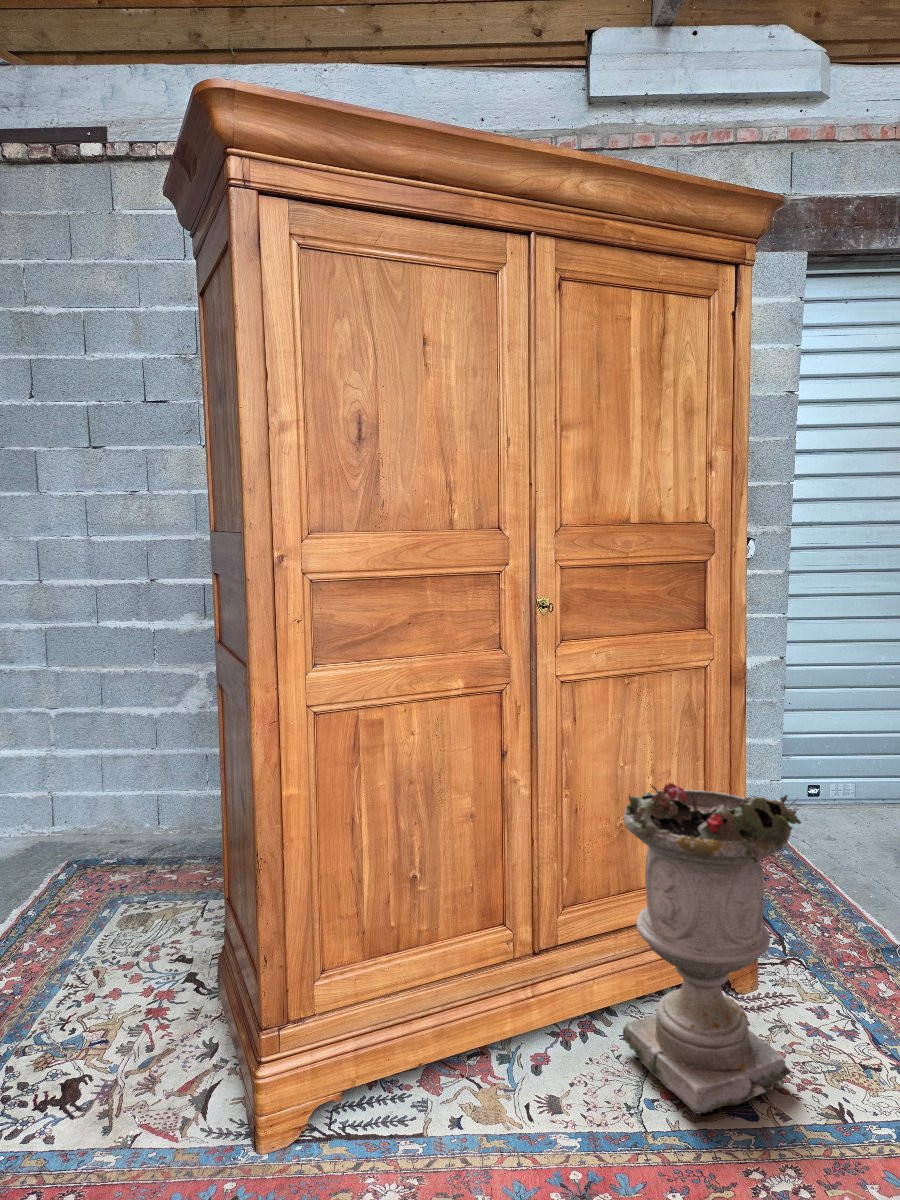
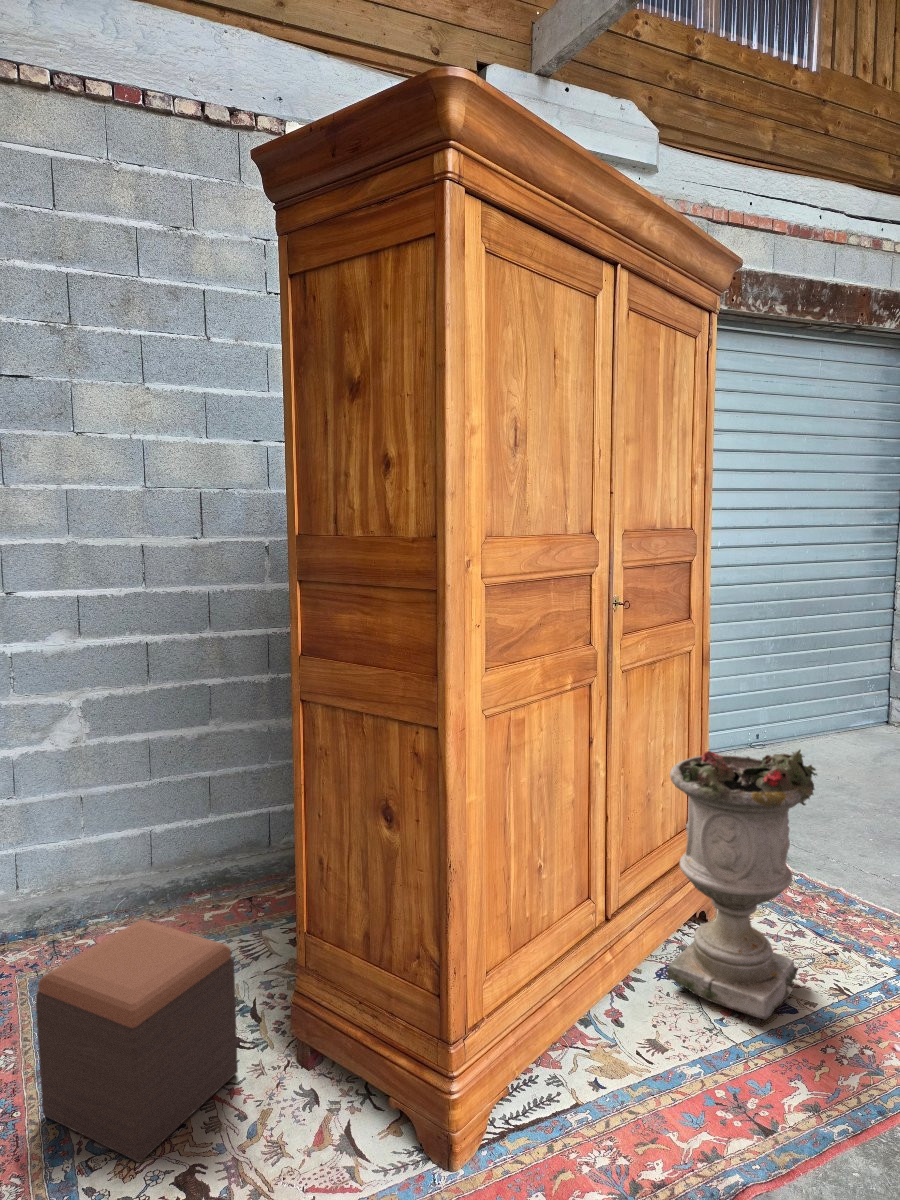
footstool: none [20,864,175,1061] -> present [36,920,238,1162]

